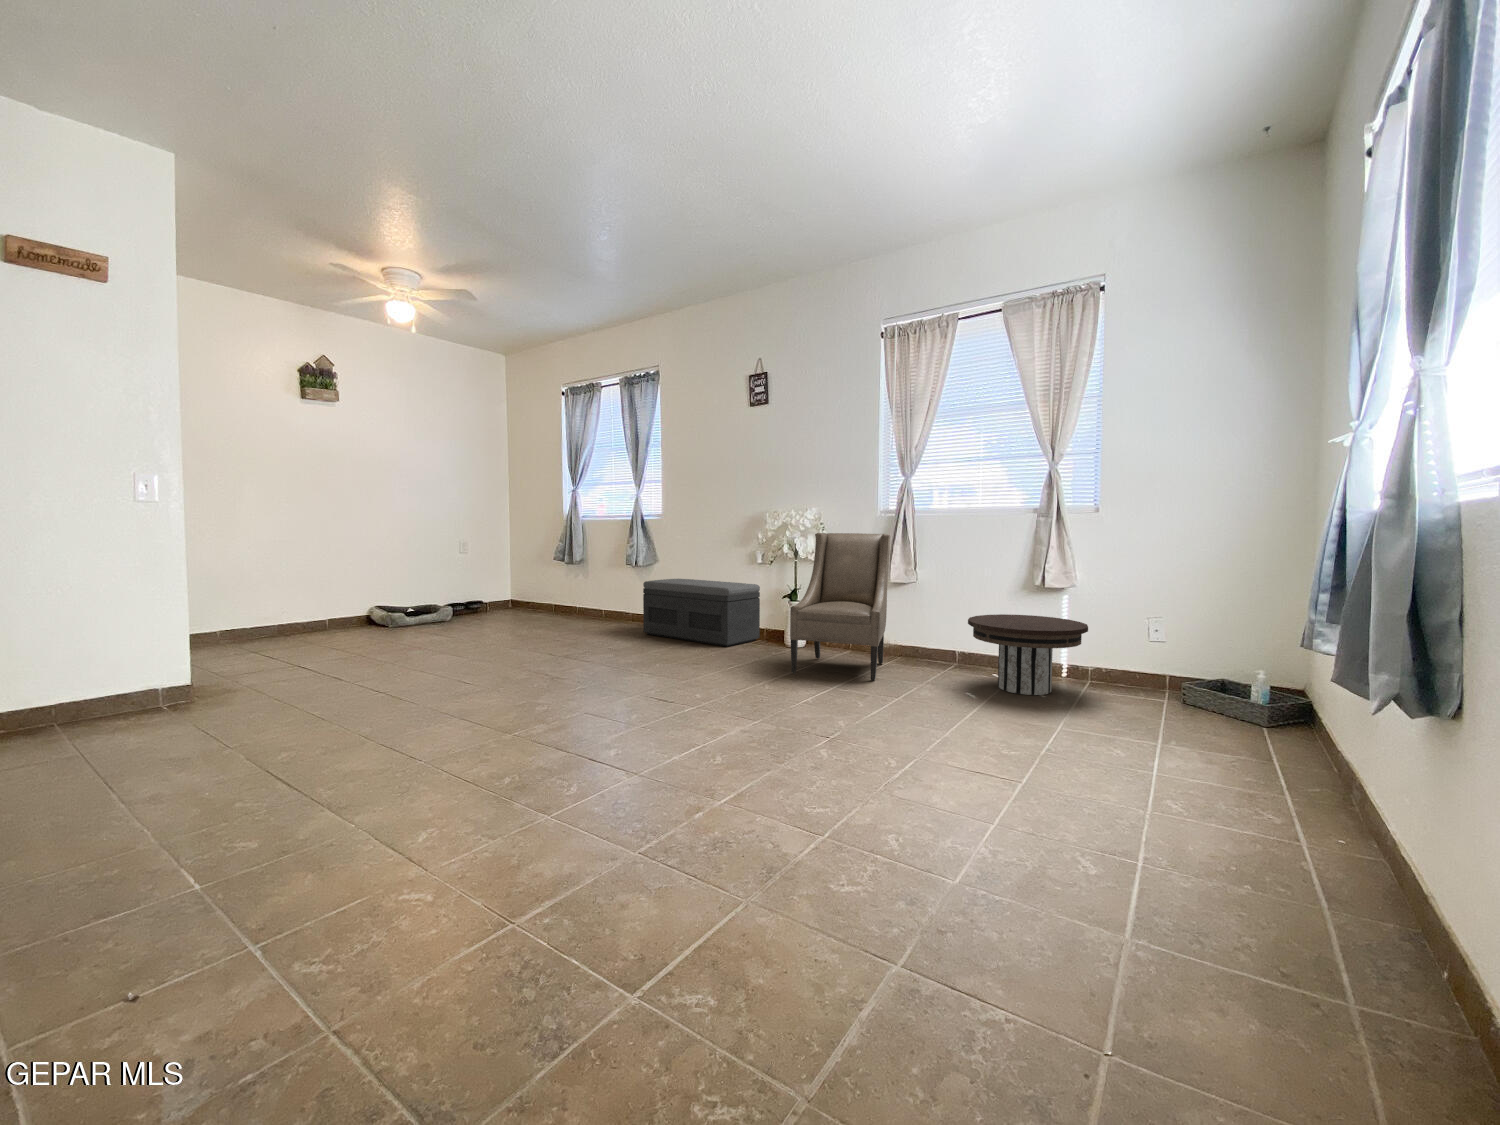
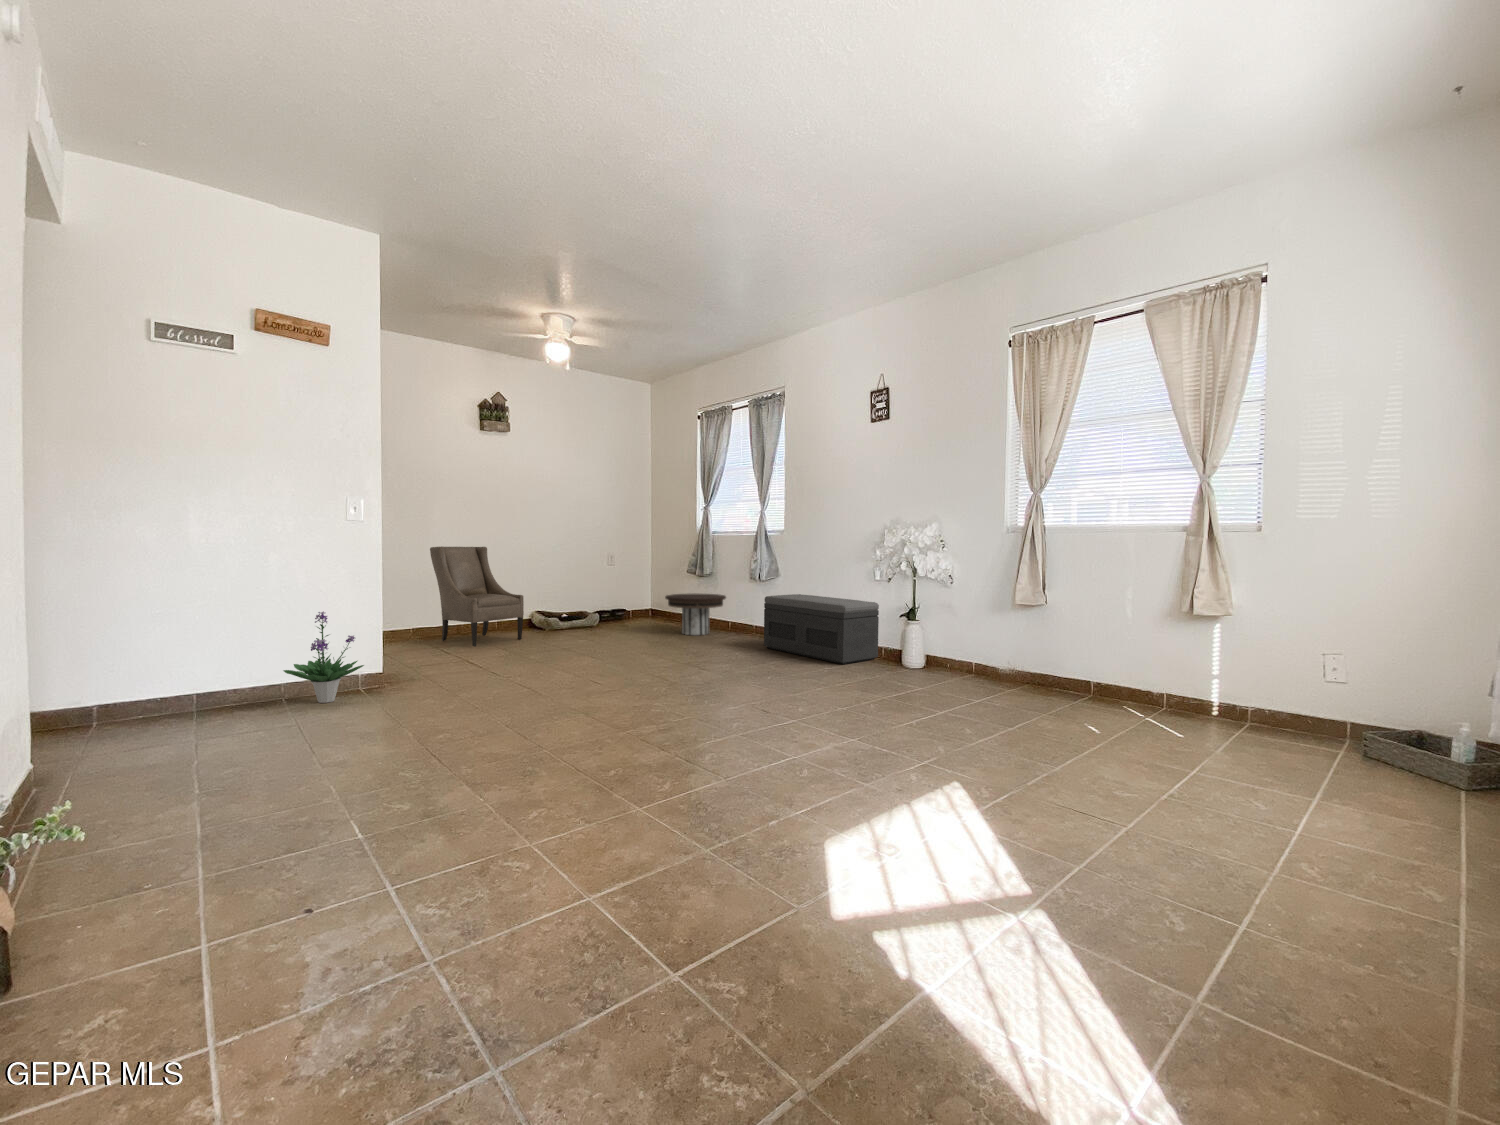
armchair: present [790,533,890,681] -> present [430,546,524,647]
potted plant: none [45,613,167,726] -> present [283,612,364,703]
side table: present [968,614,1088,695] -> present [665,594,726,635]

